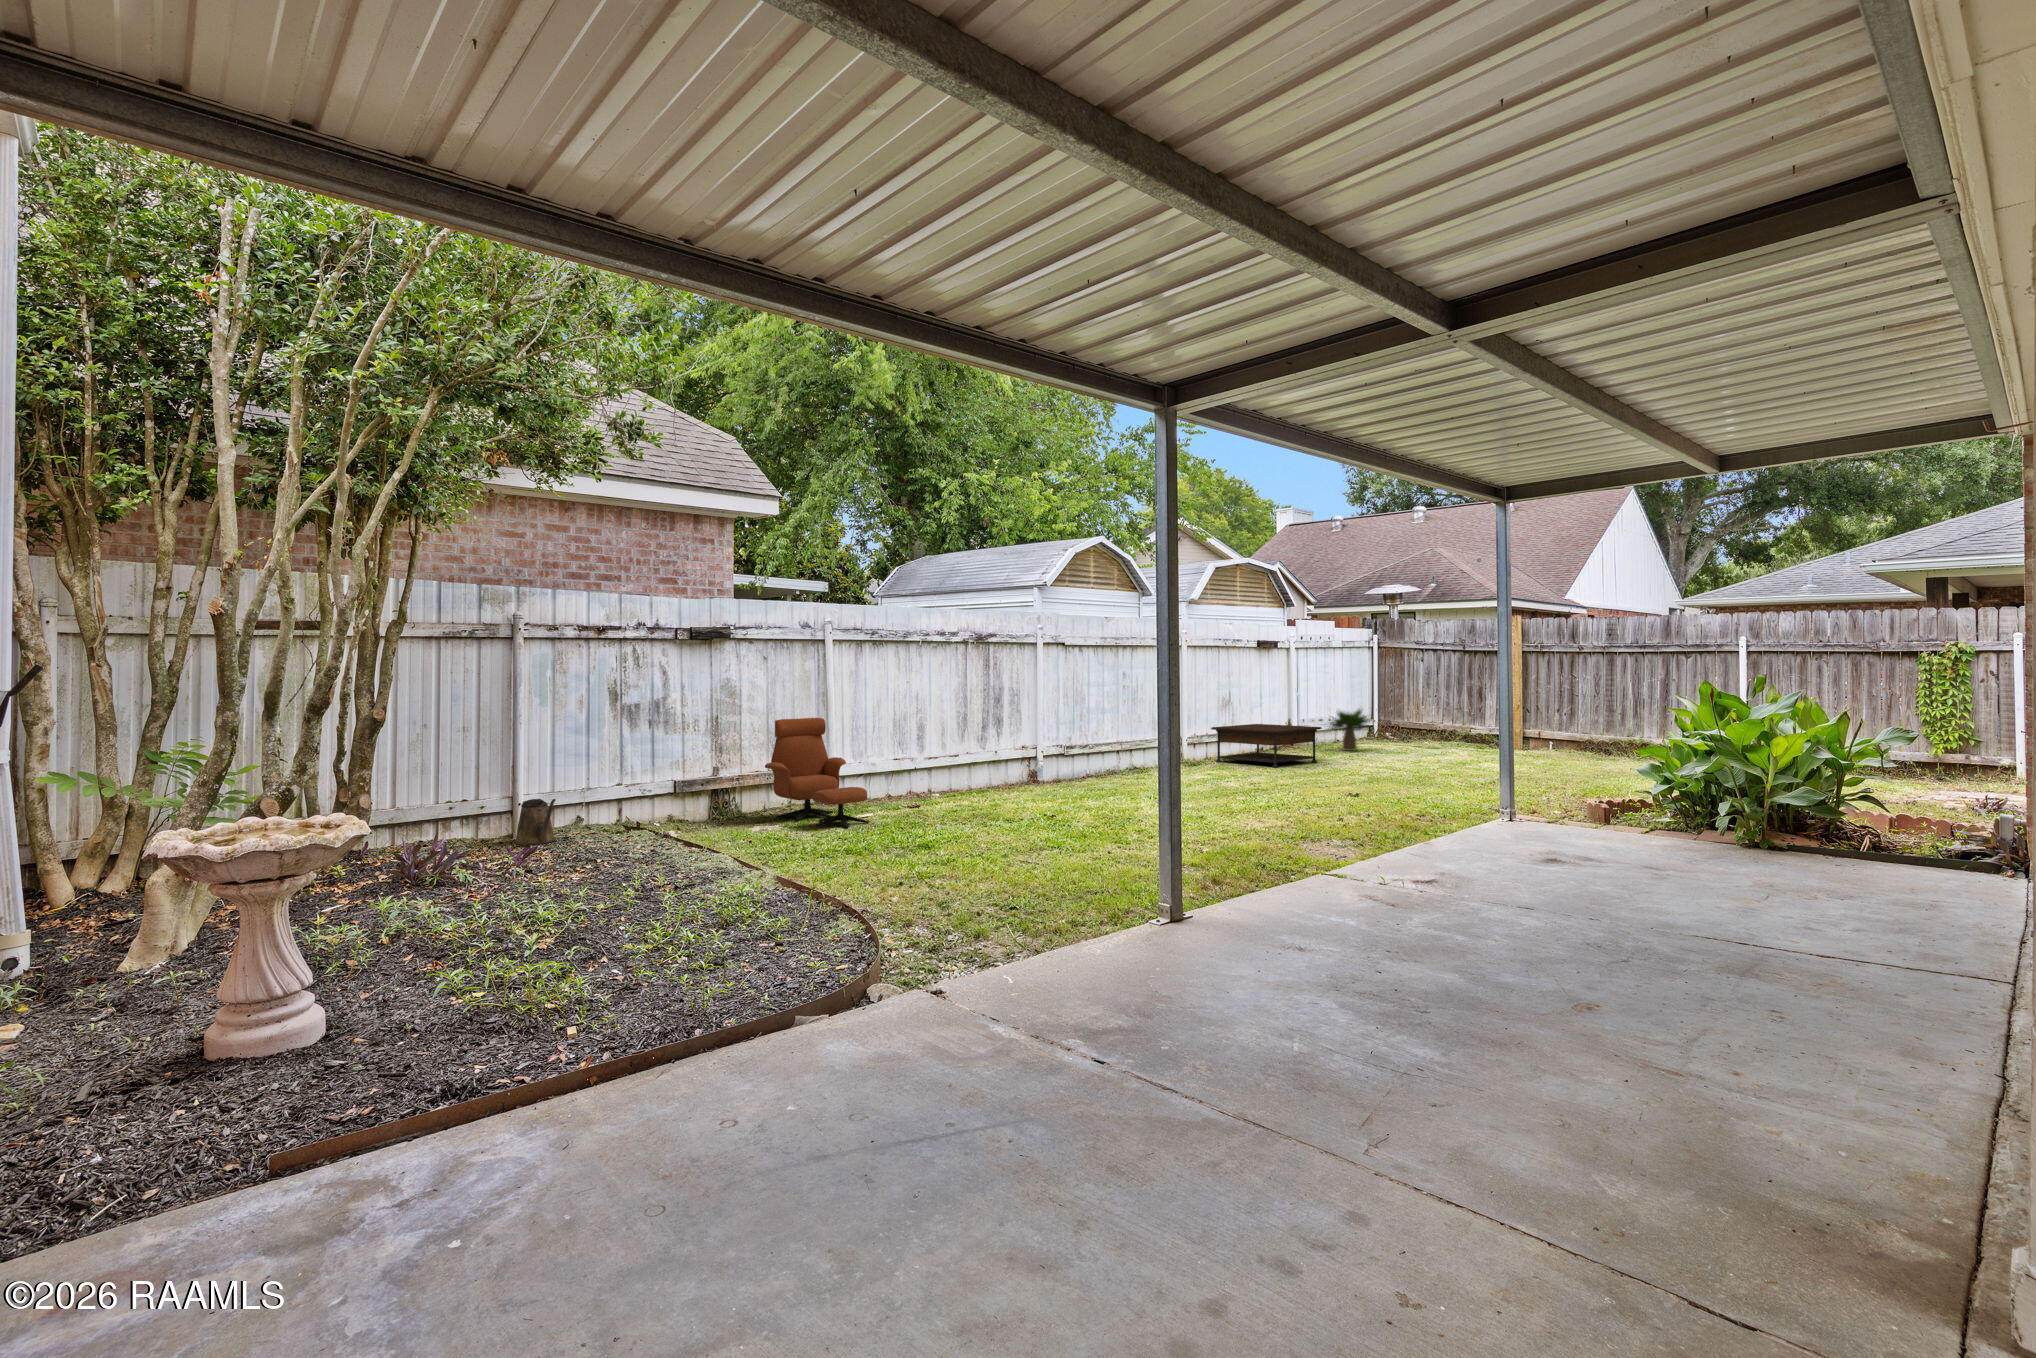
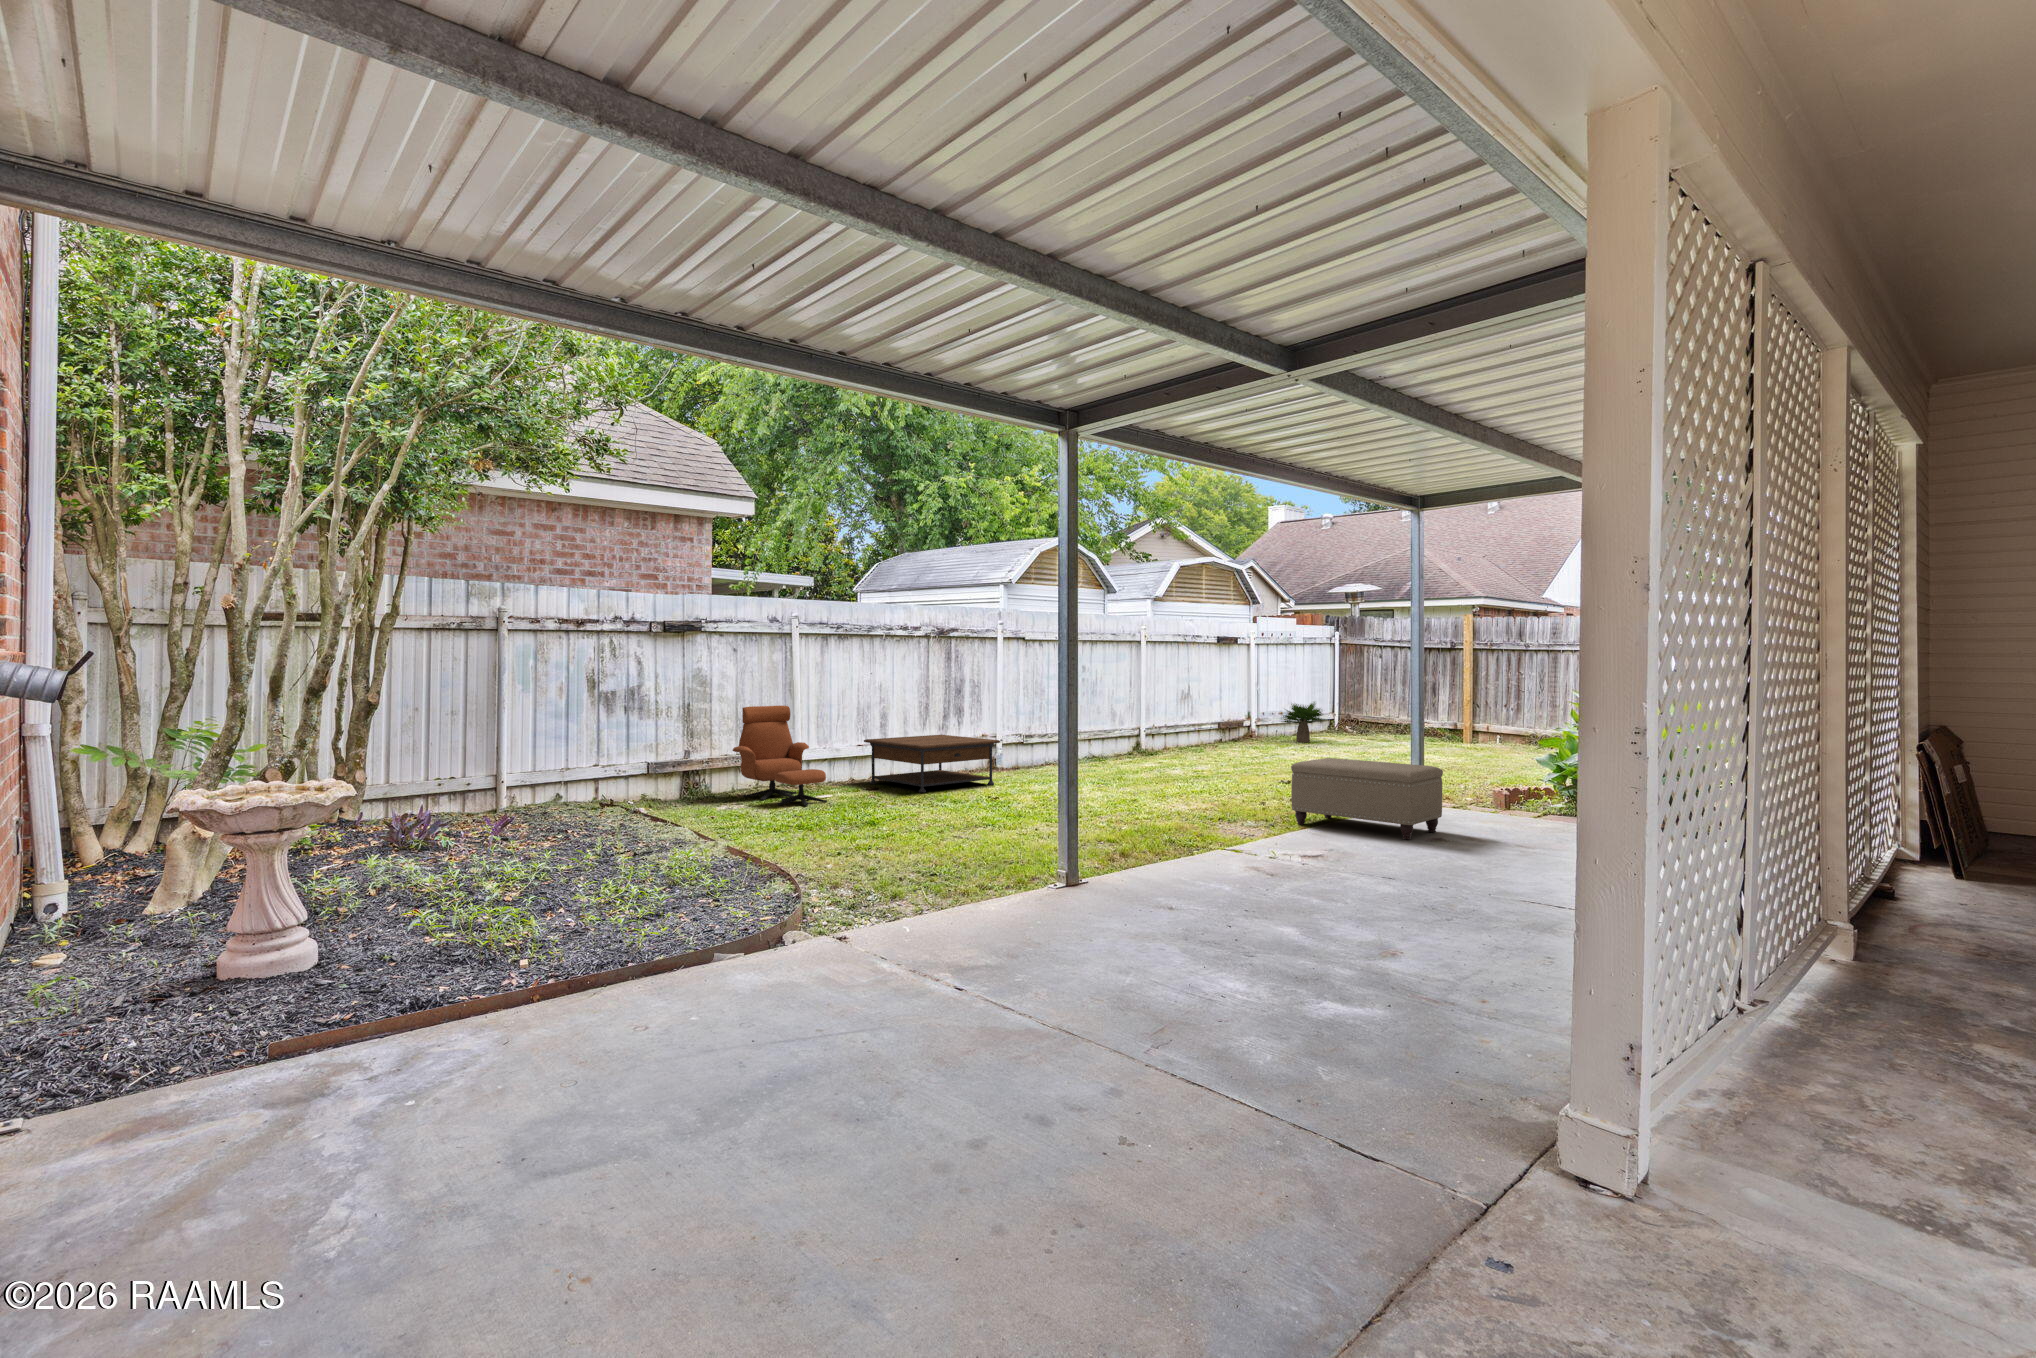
coffee table: present [1211,724,1322,767] -> present [864,735,1001,793]
ottoman: none [1384,772,1555,862] -> present [1291,758,1443,839]
watering can: present [515,799,555,845] -> none [498,776,536,818]

